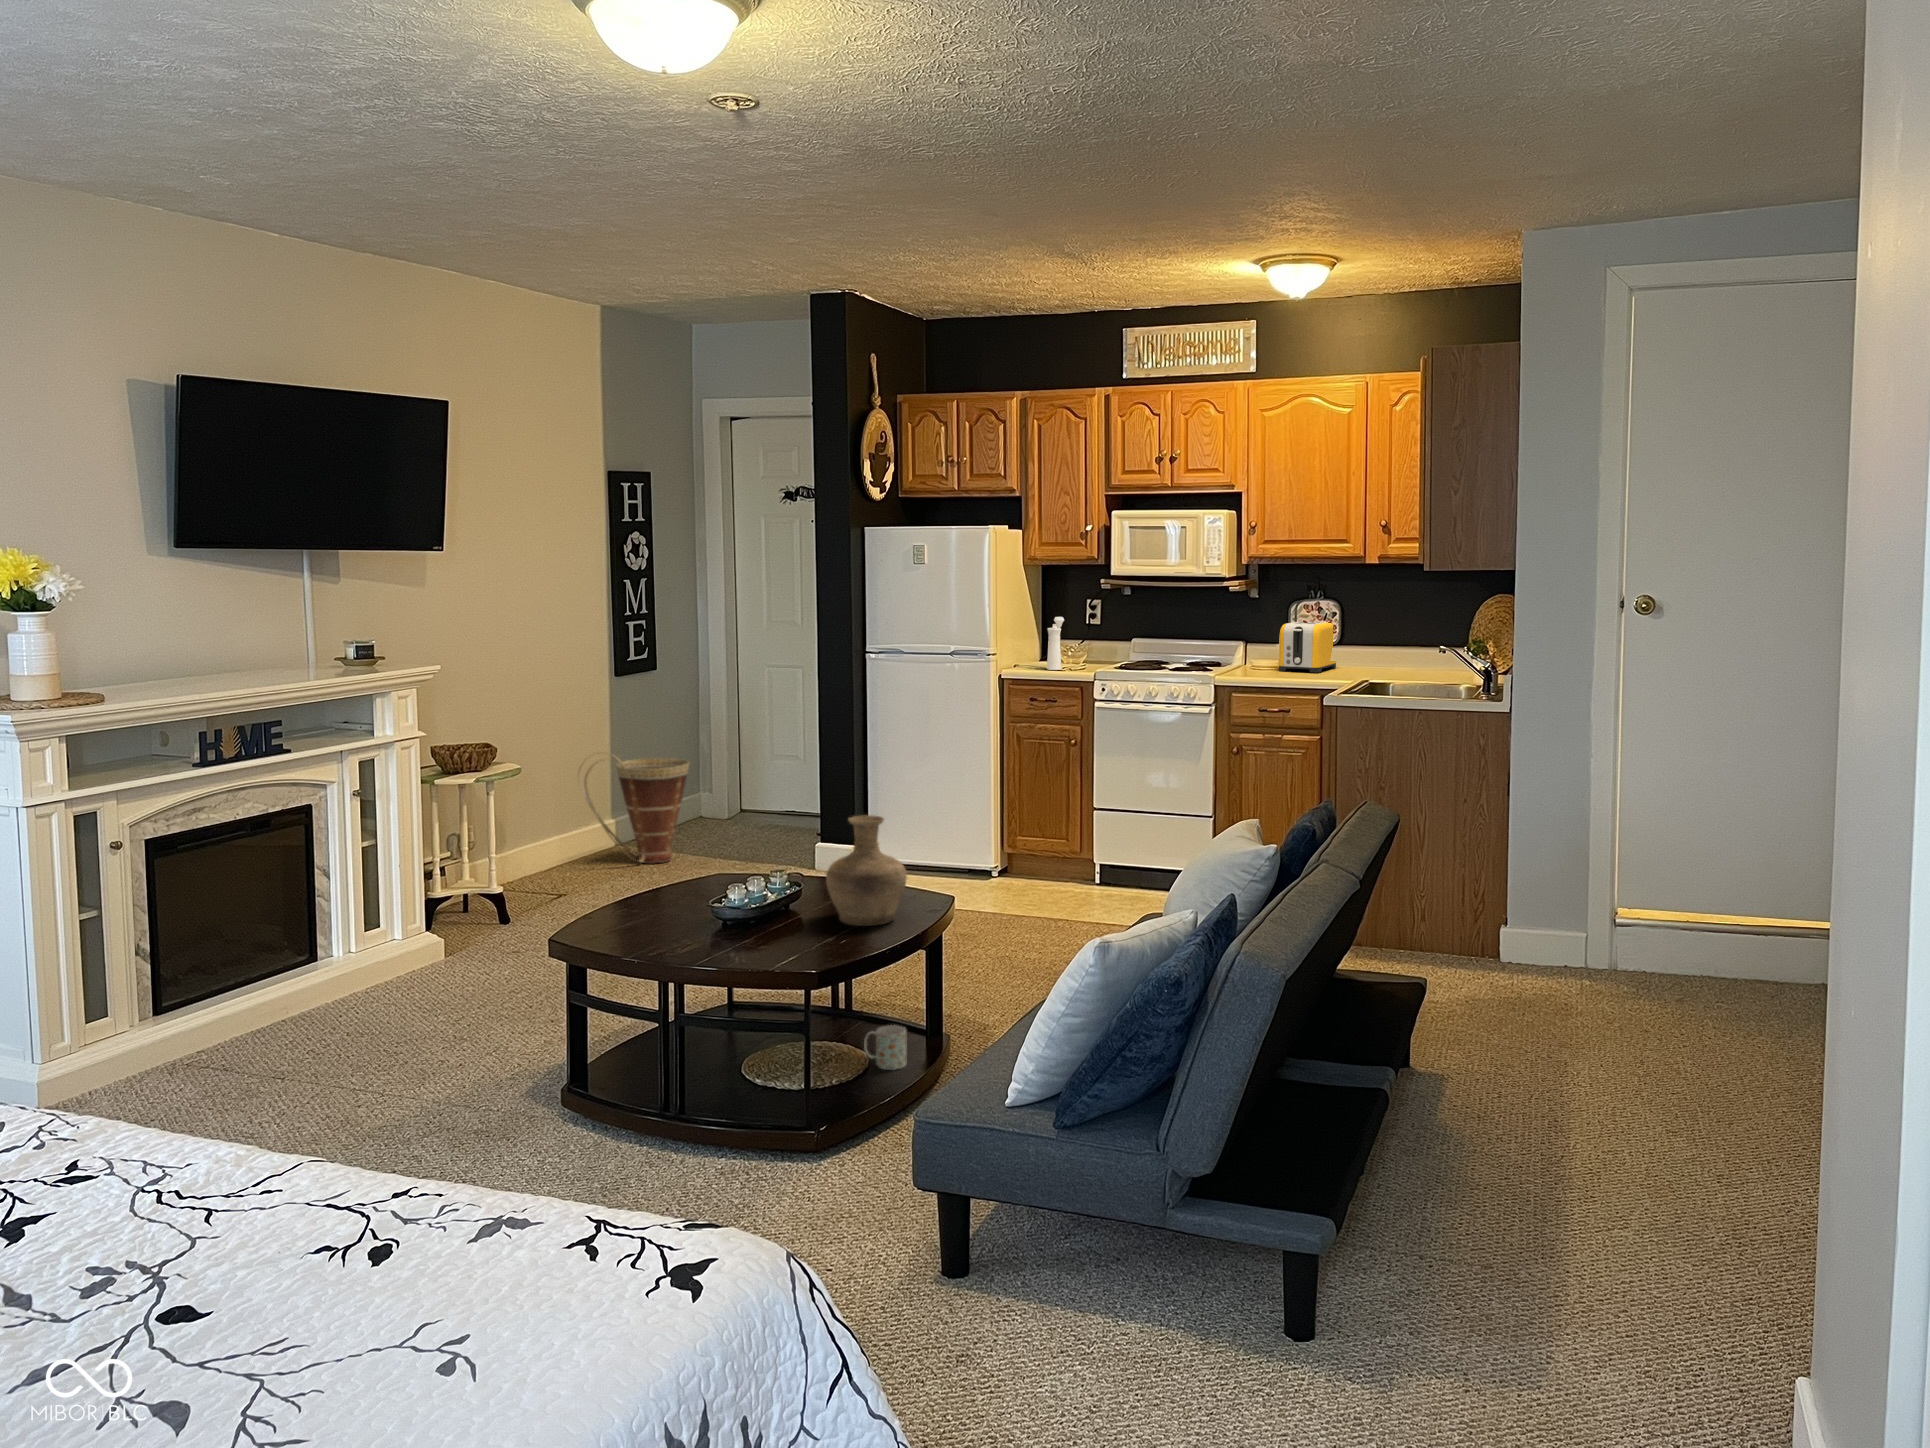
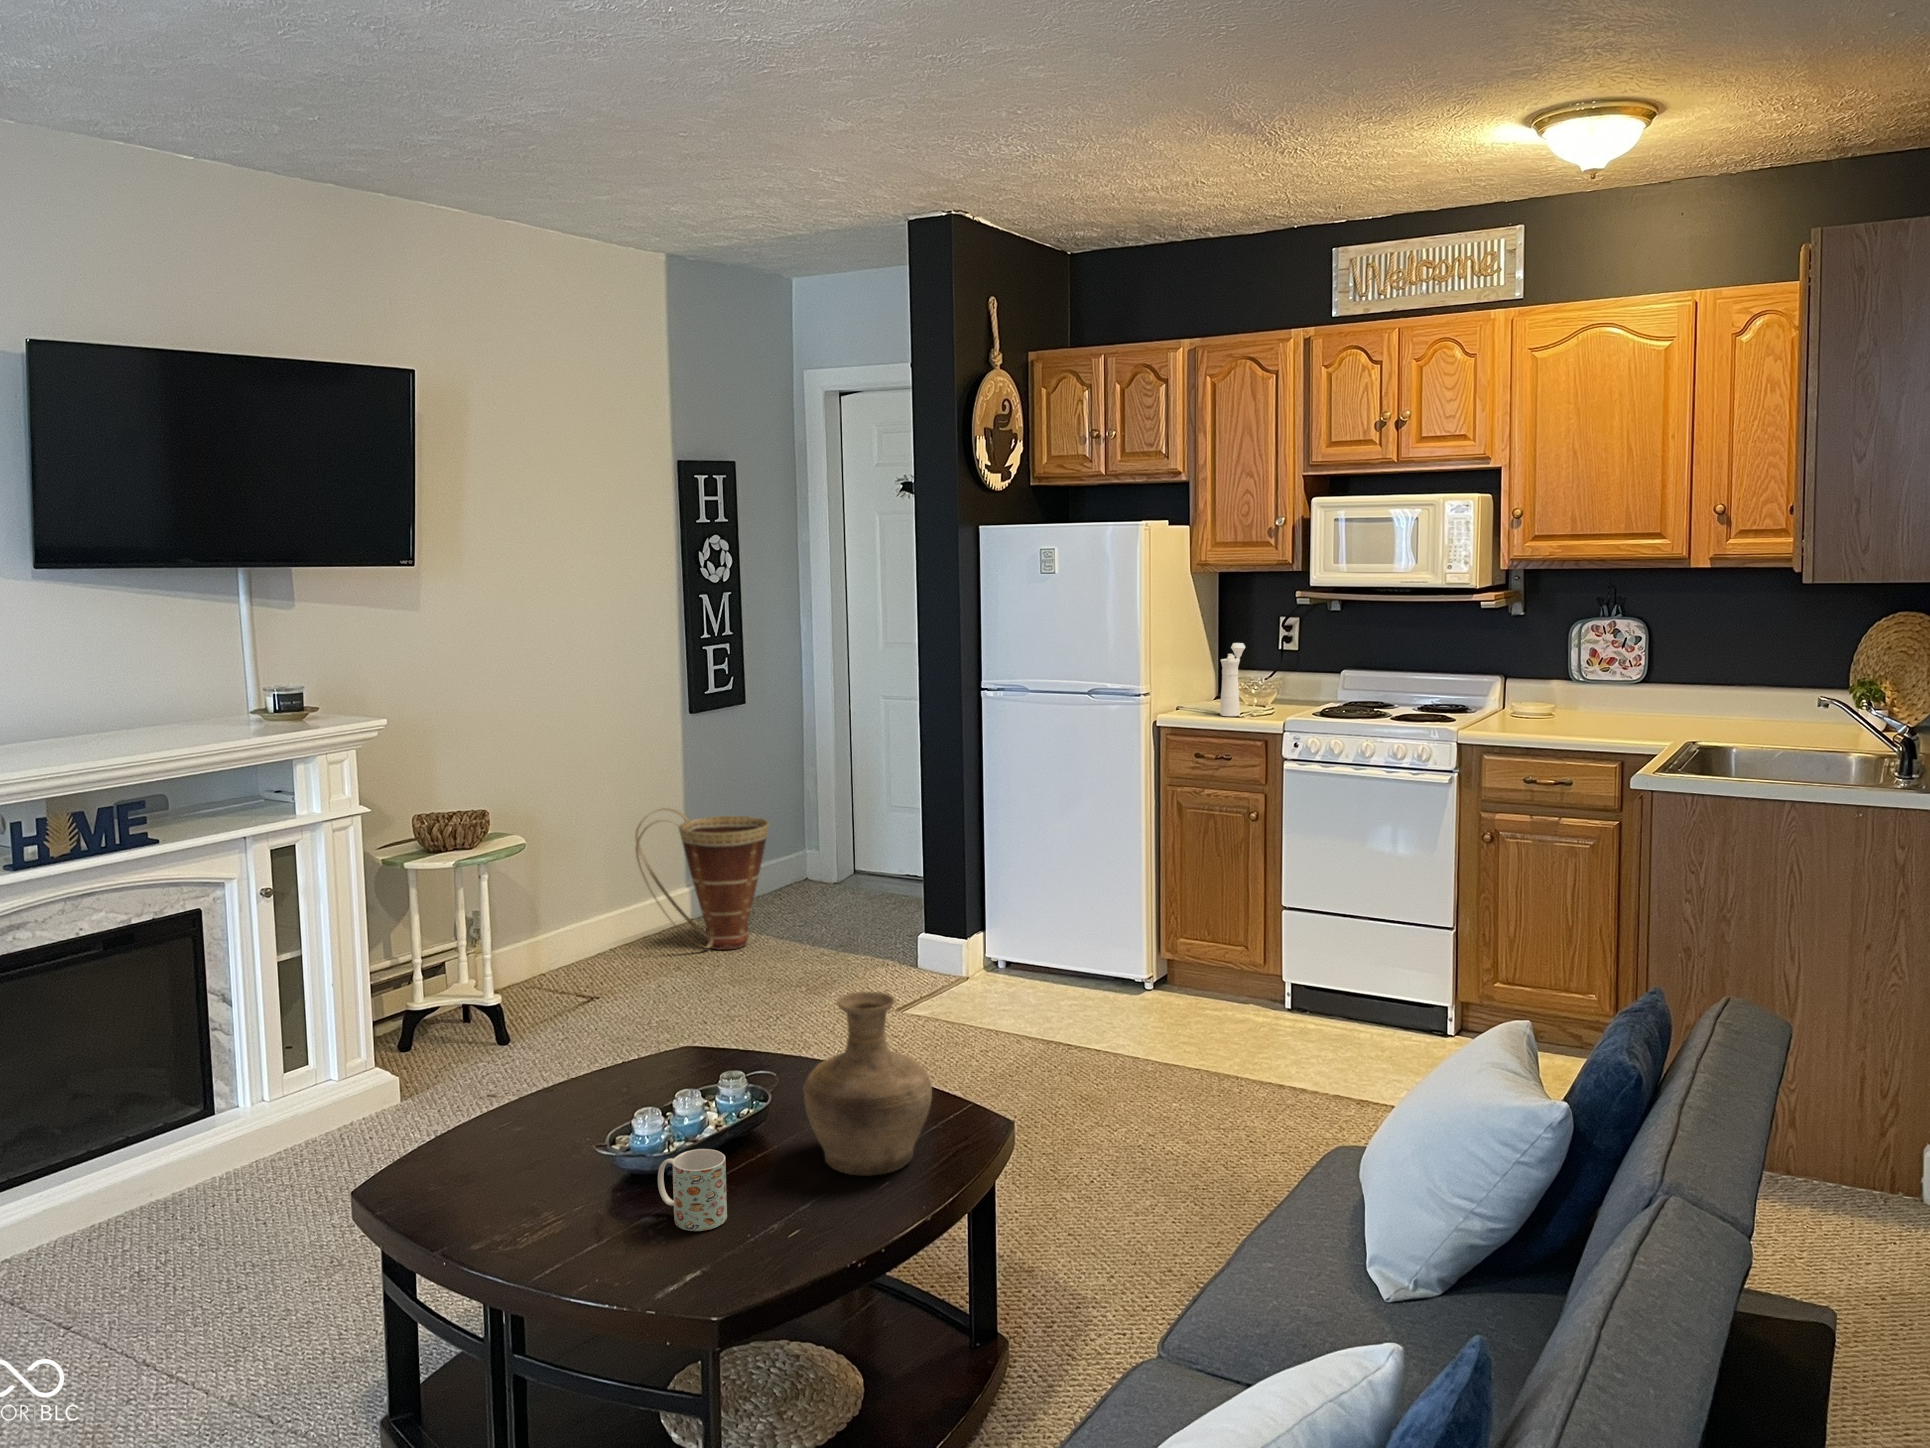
toaster: present [1279,621,1336,672] -> none [1553,648,1640,723]
mug: present [864,1025,906,1070] -> present [658,1149,727,1231]

